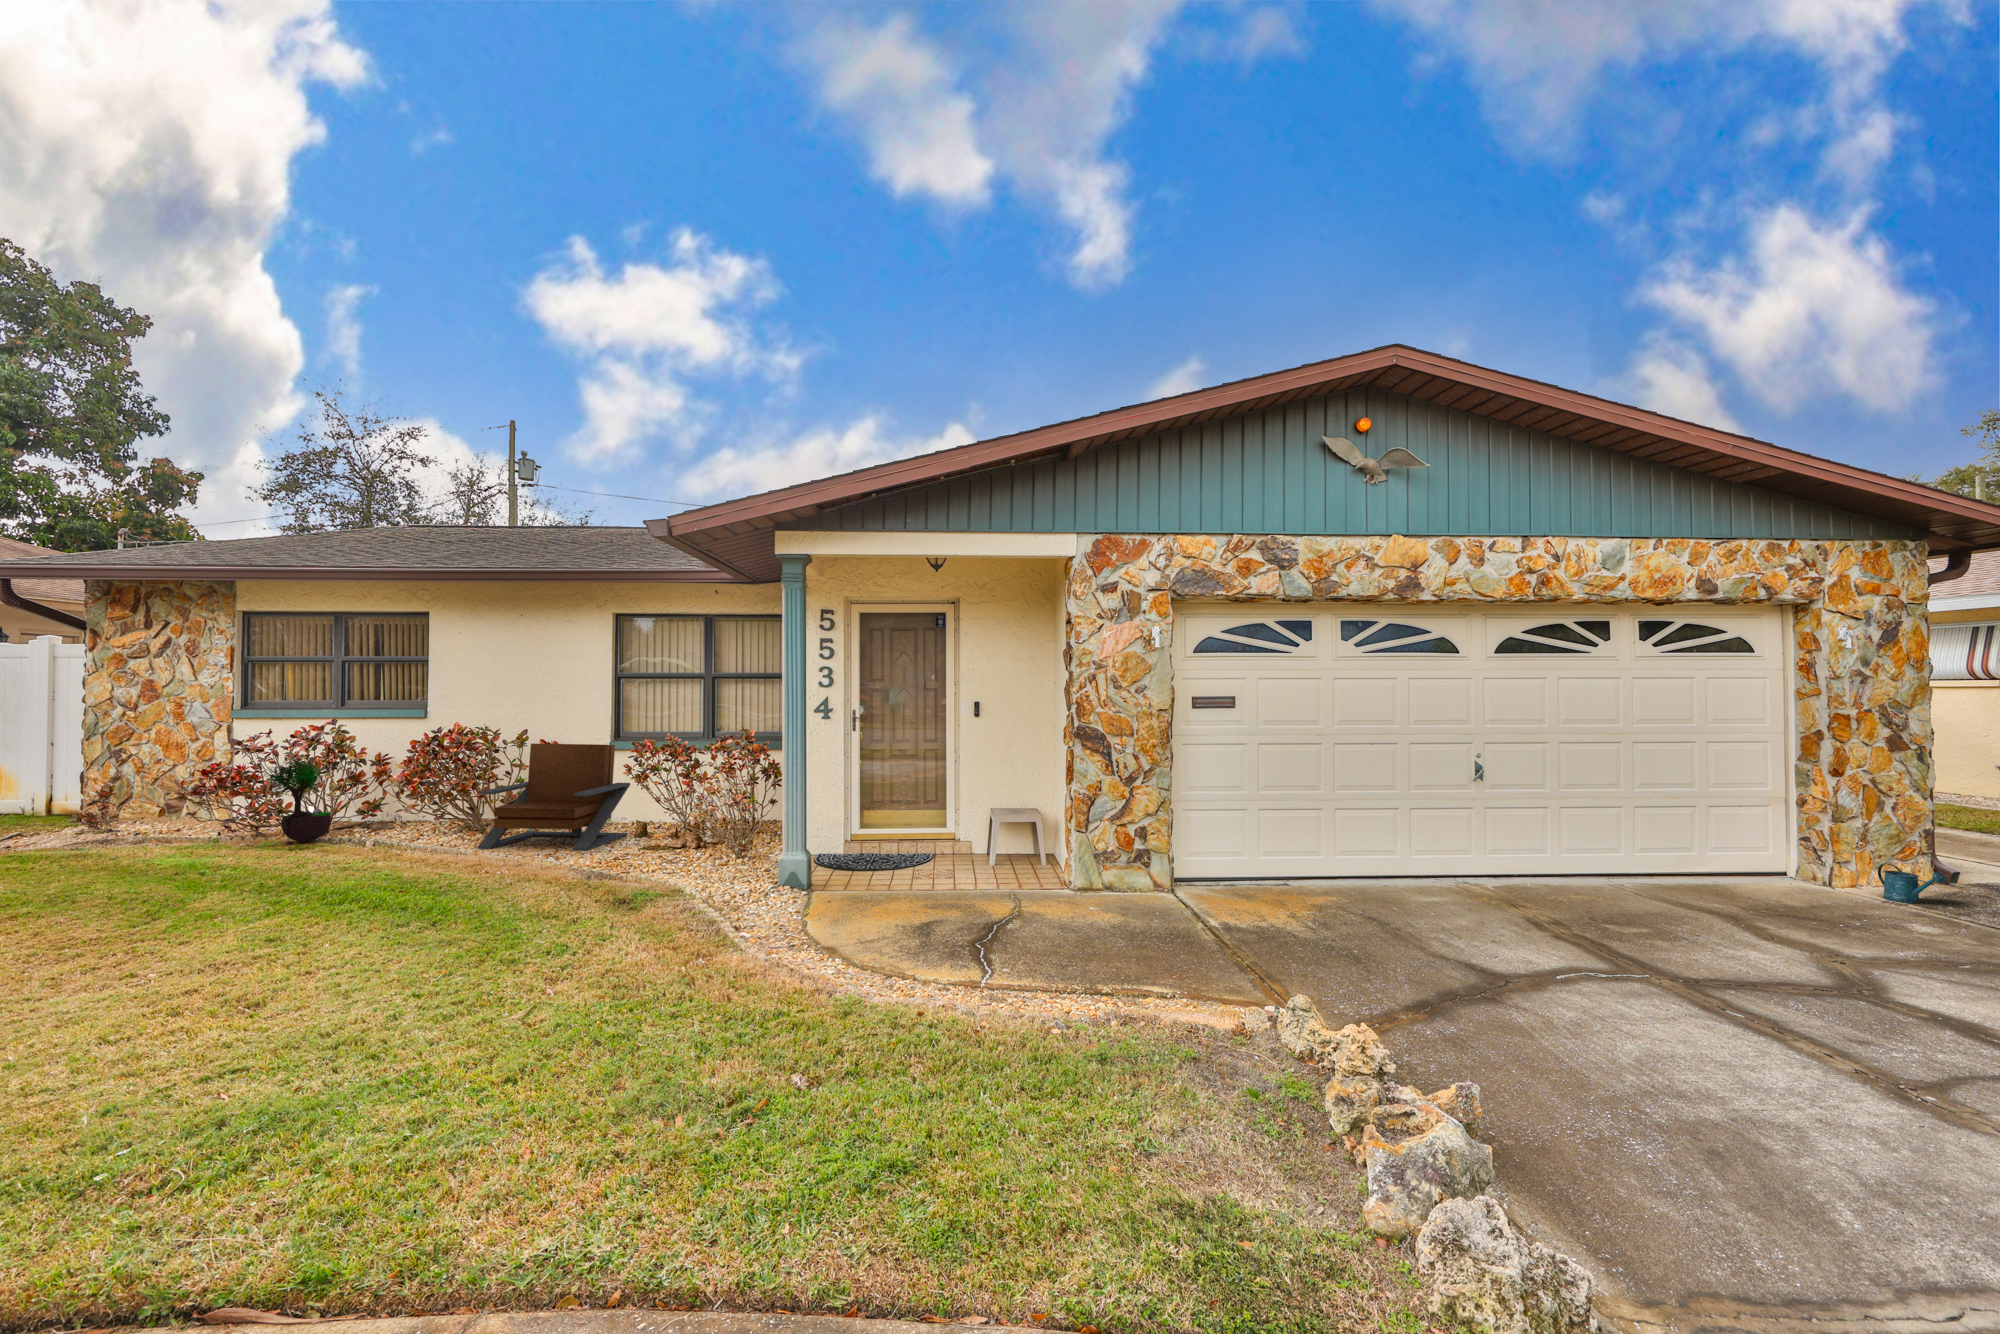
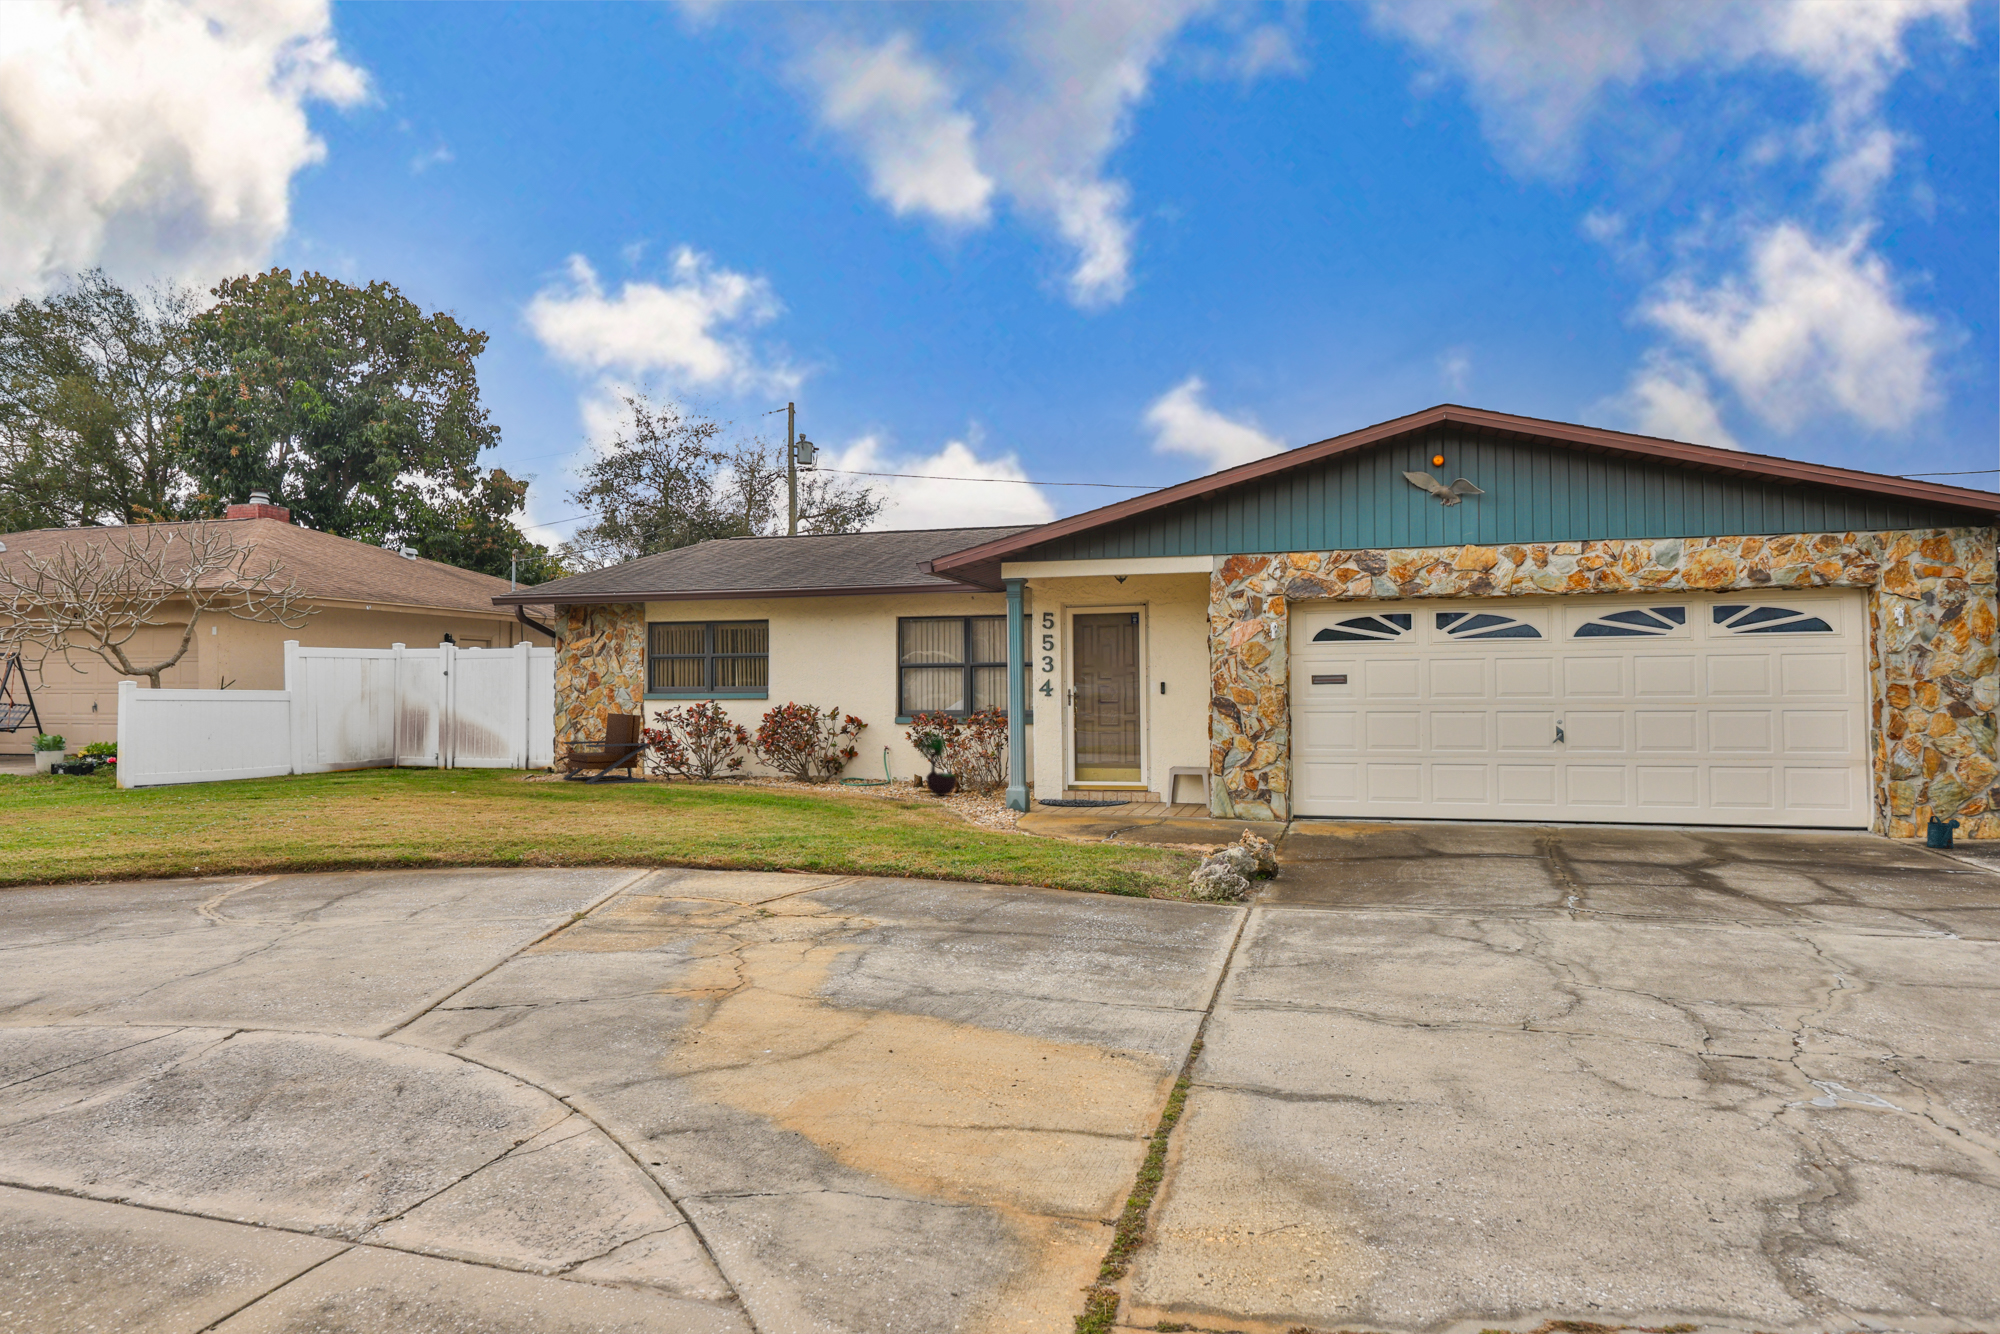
lounge chair: present [478,744,630,851] -> present [563,713,649,784]
potted tree: present [260,752,331,842] -> present [916,734,956,795]

